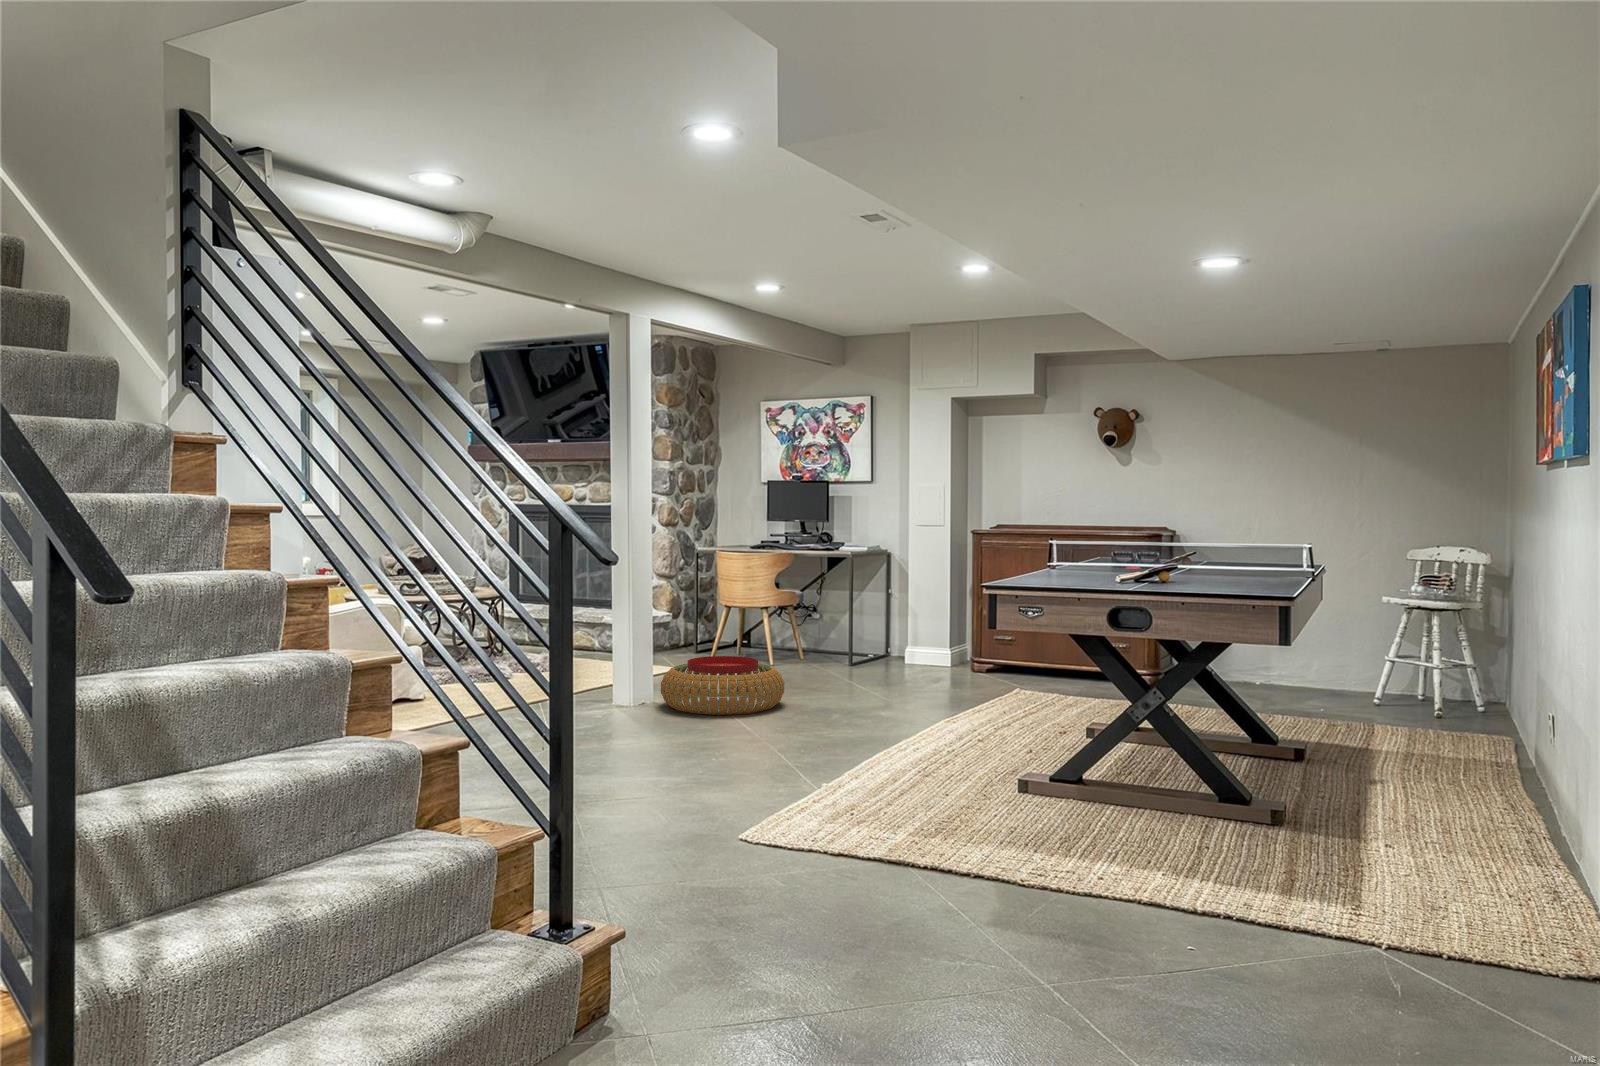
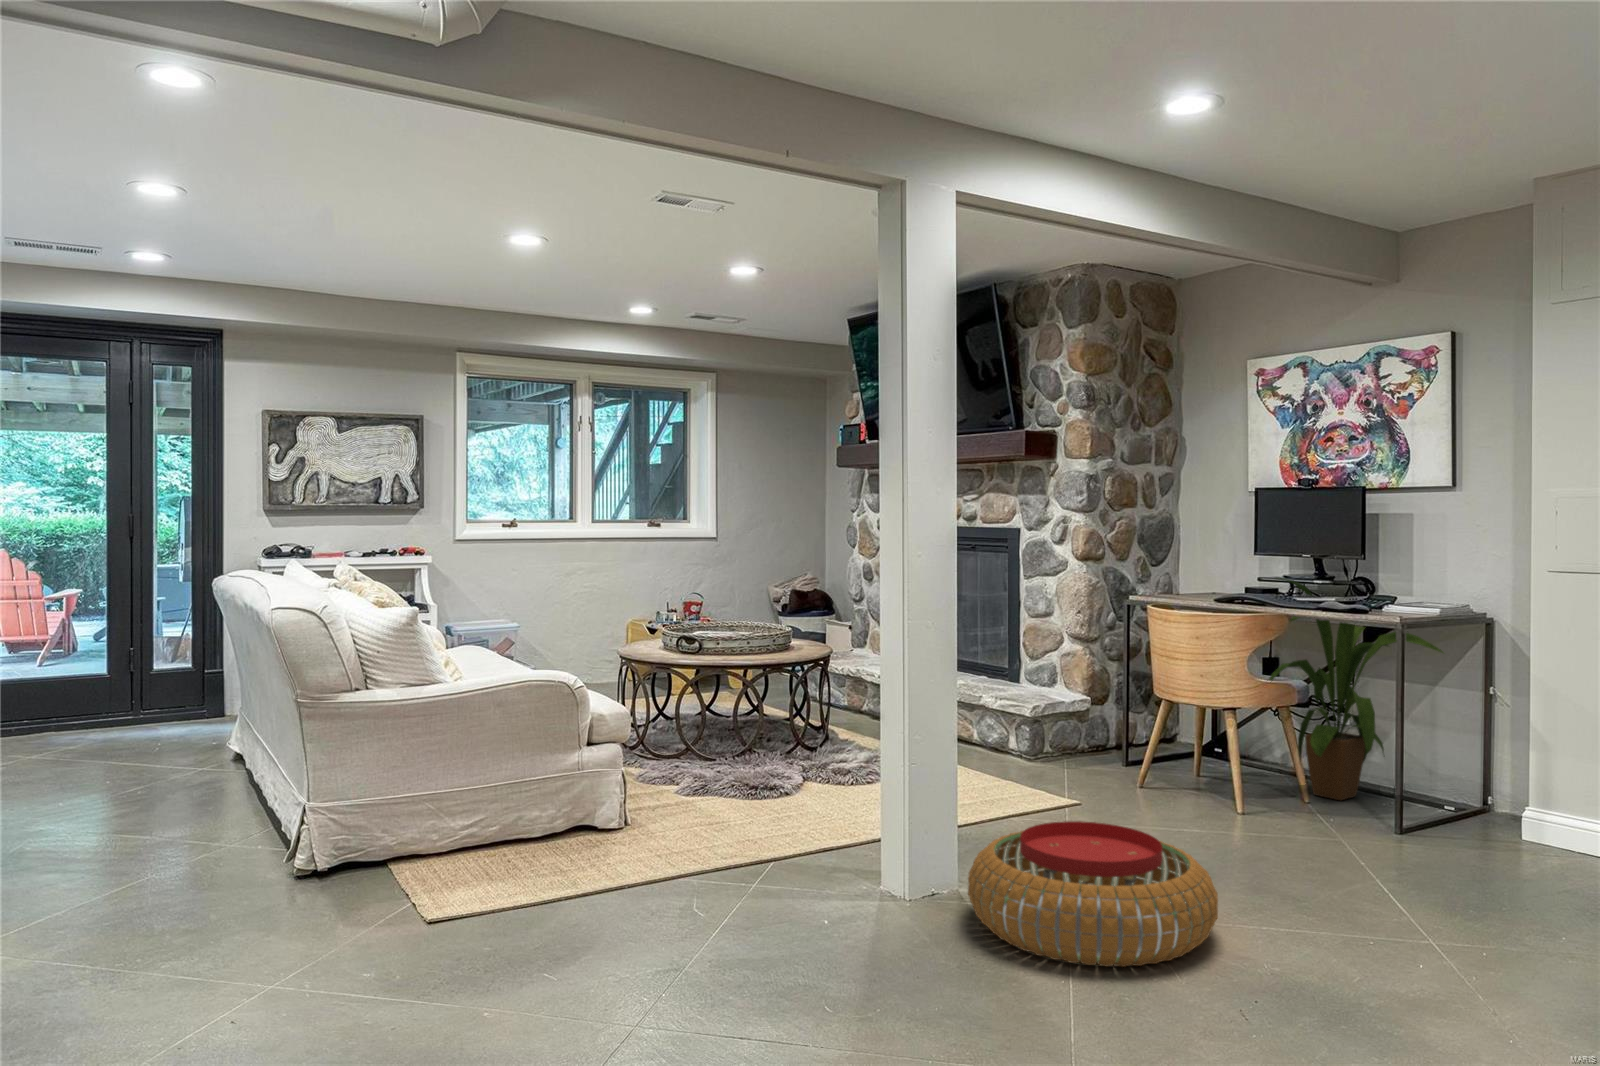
house plant: none [777,533,870,658] -> present [1269,578,1443,800]

